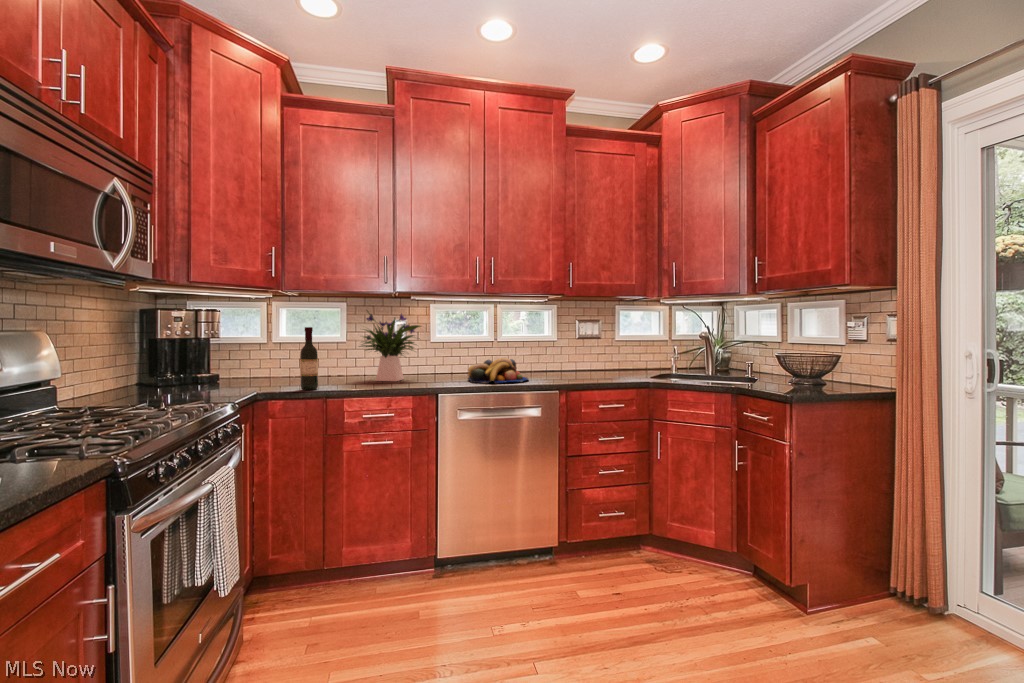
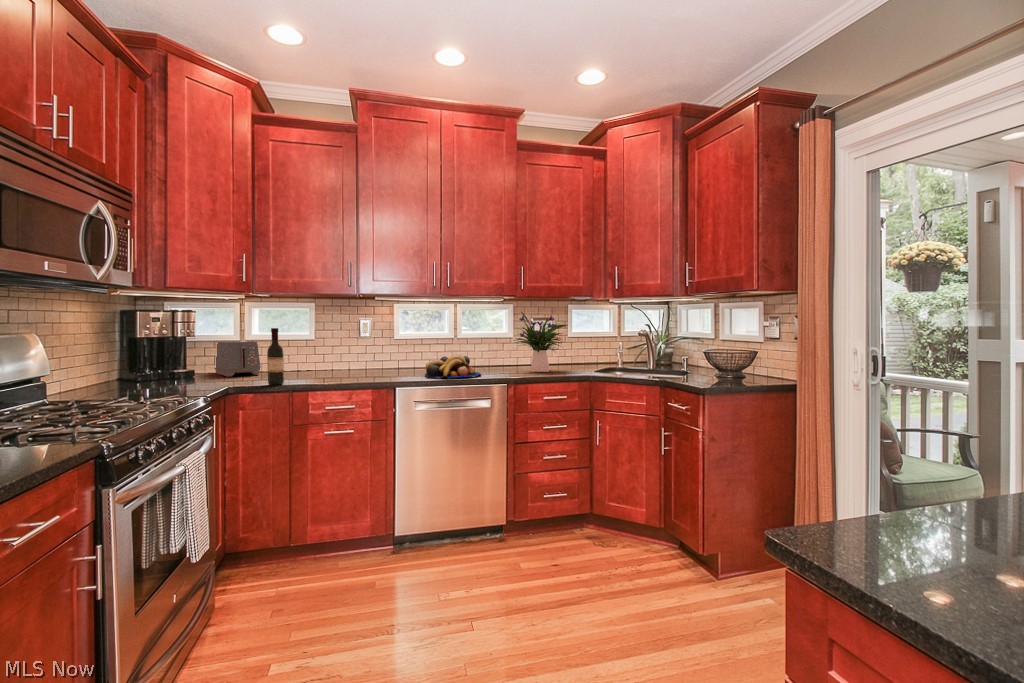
flower arrangement: present [359,311,421,381] -> present [514,312,567,372]
toaster: none [240,343,290,381] -> present [214,341,261,377]

